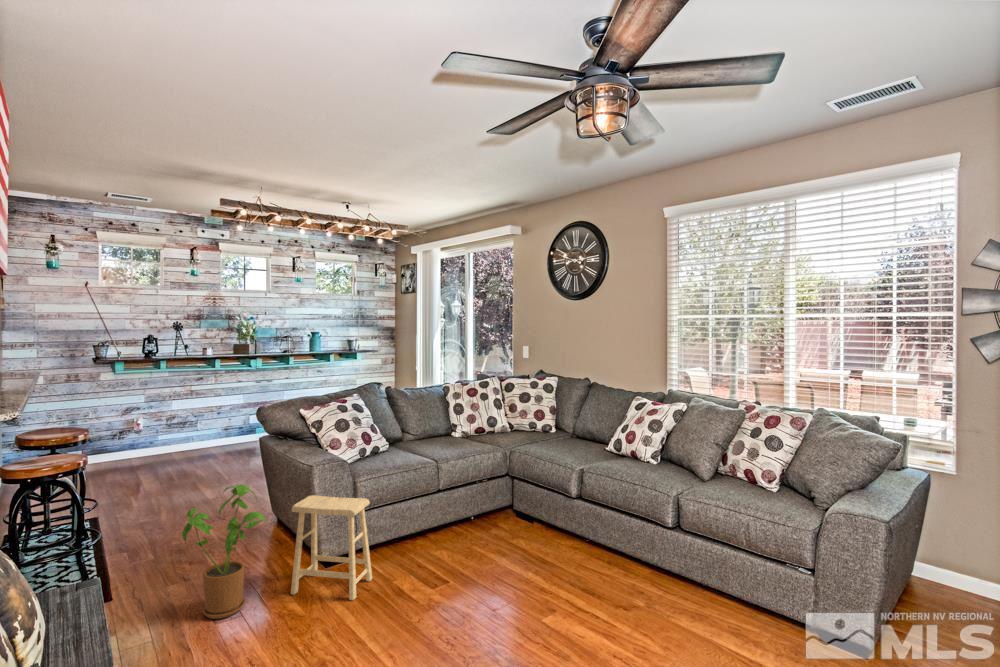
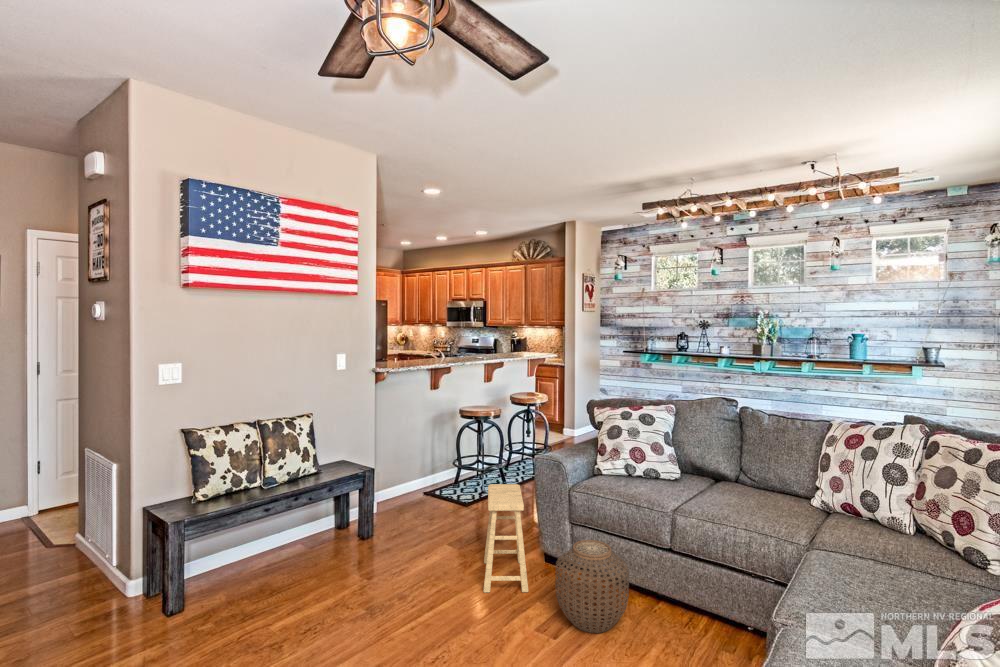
house plant: present [182,484,267,619] -> none [433,450,489,550]
woven basket: none [404,498,462,568] -> present [555,540,629,633]

